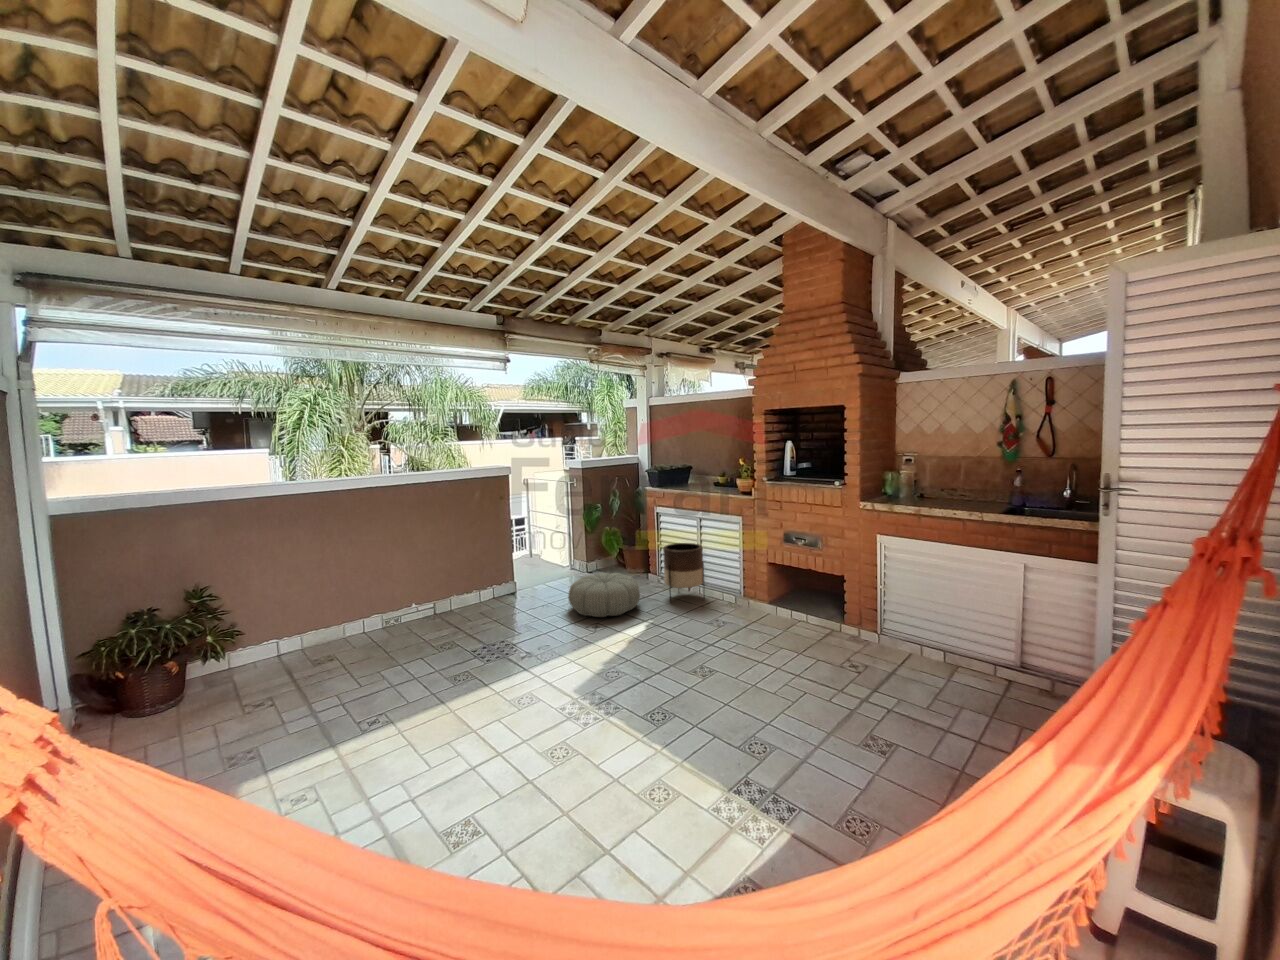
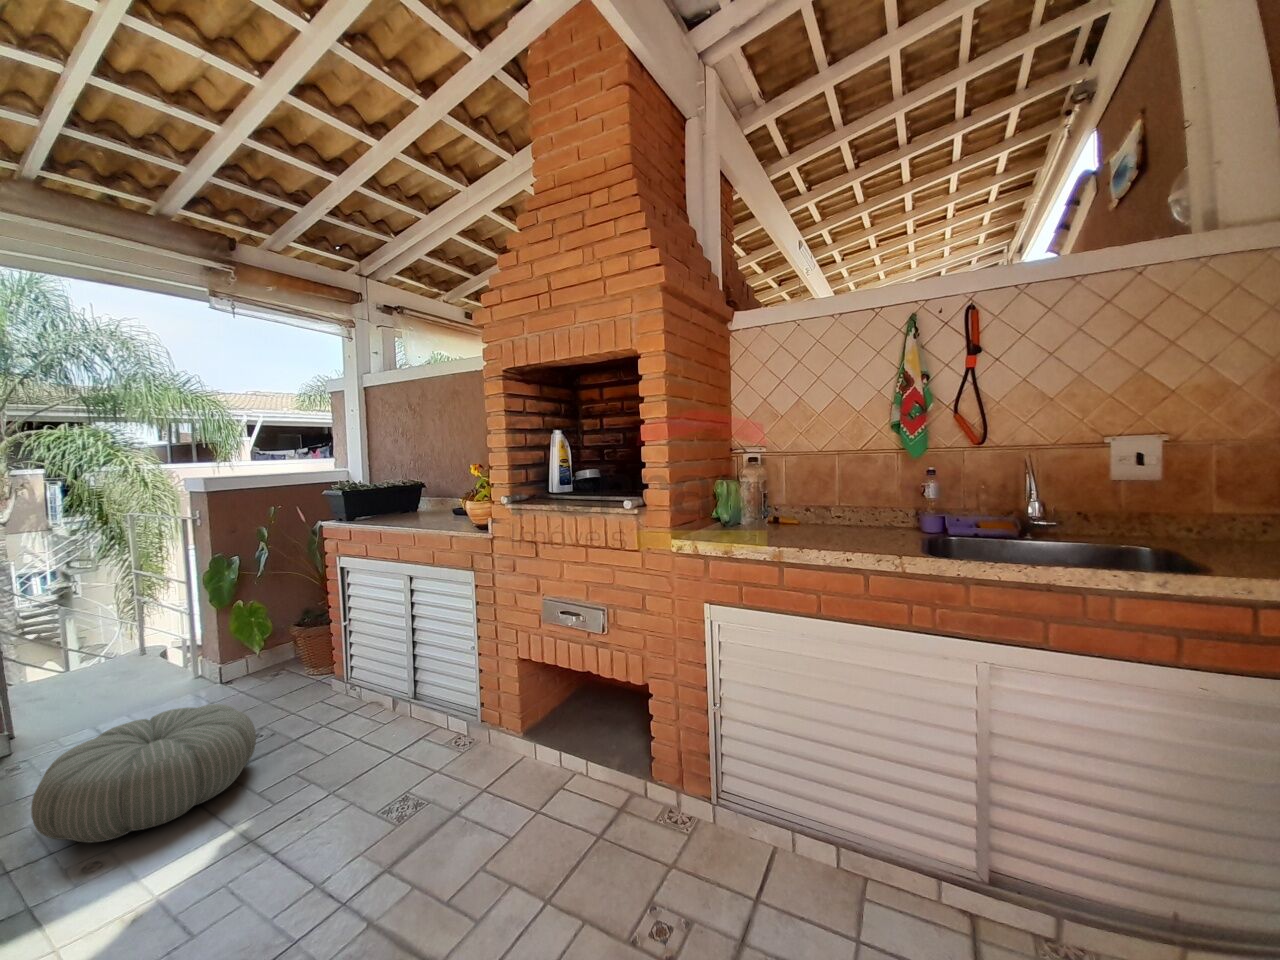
planter: present [663,543,705,602] -> none [322,623,412,755]

